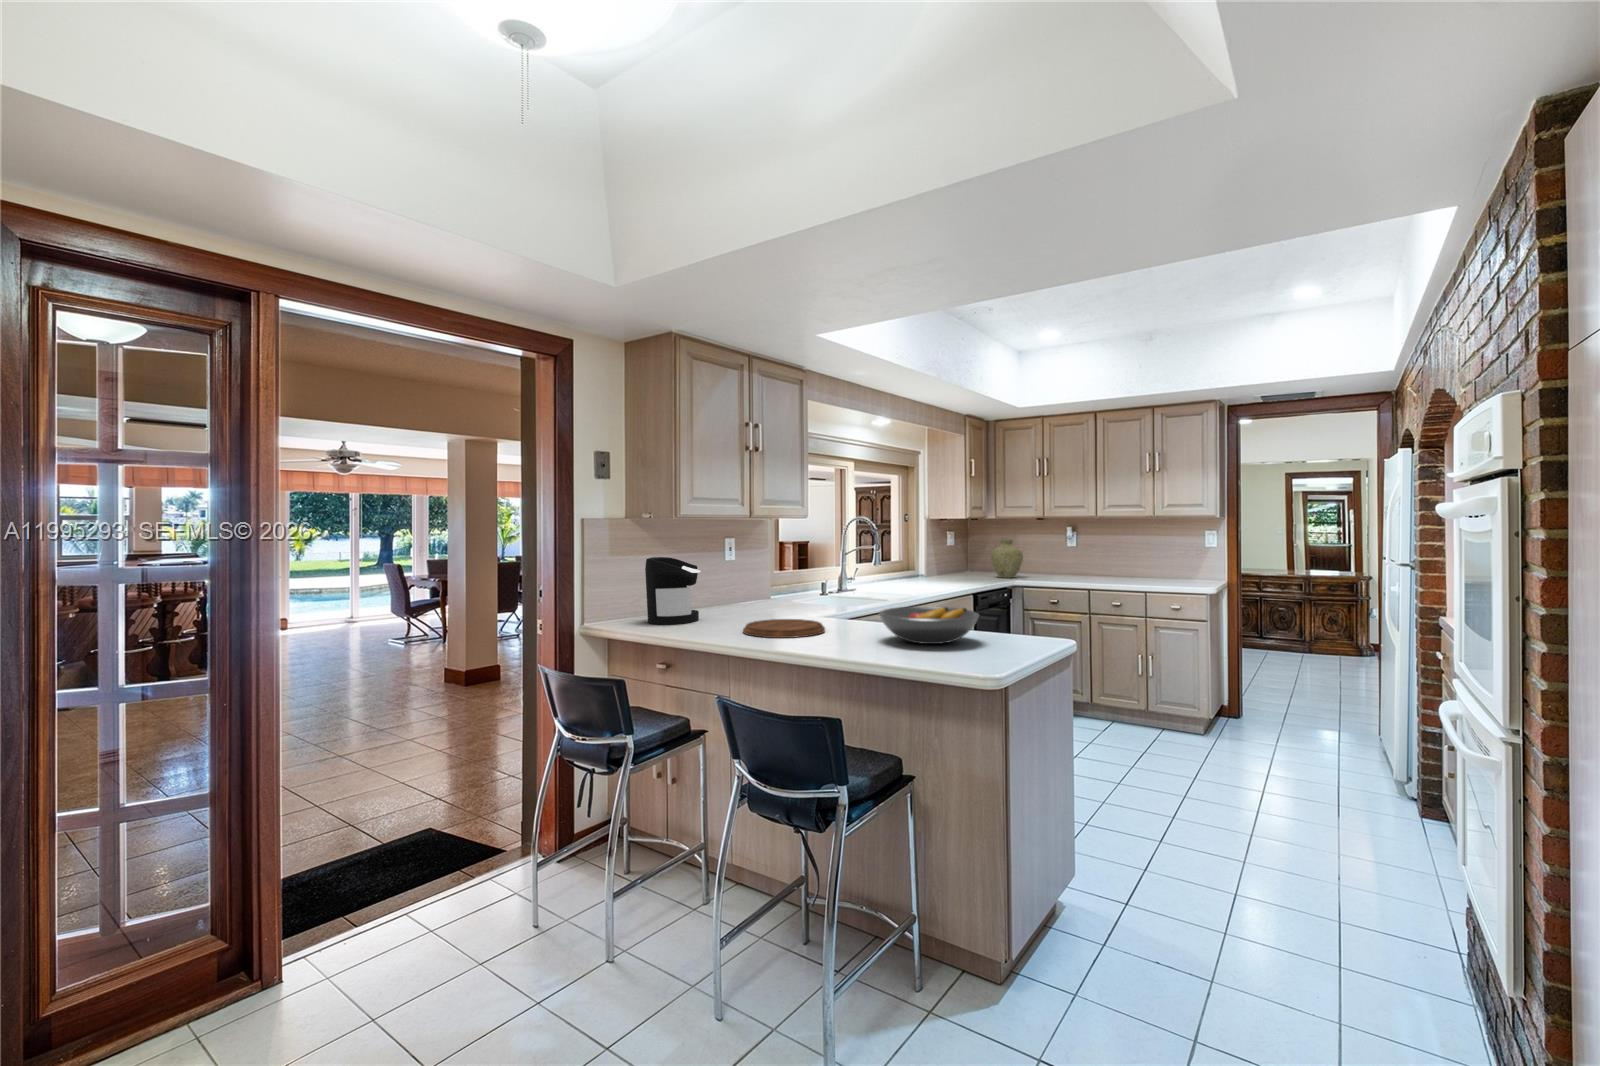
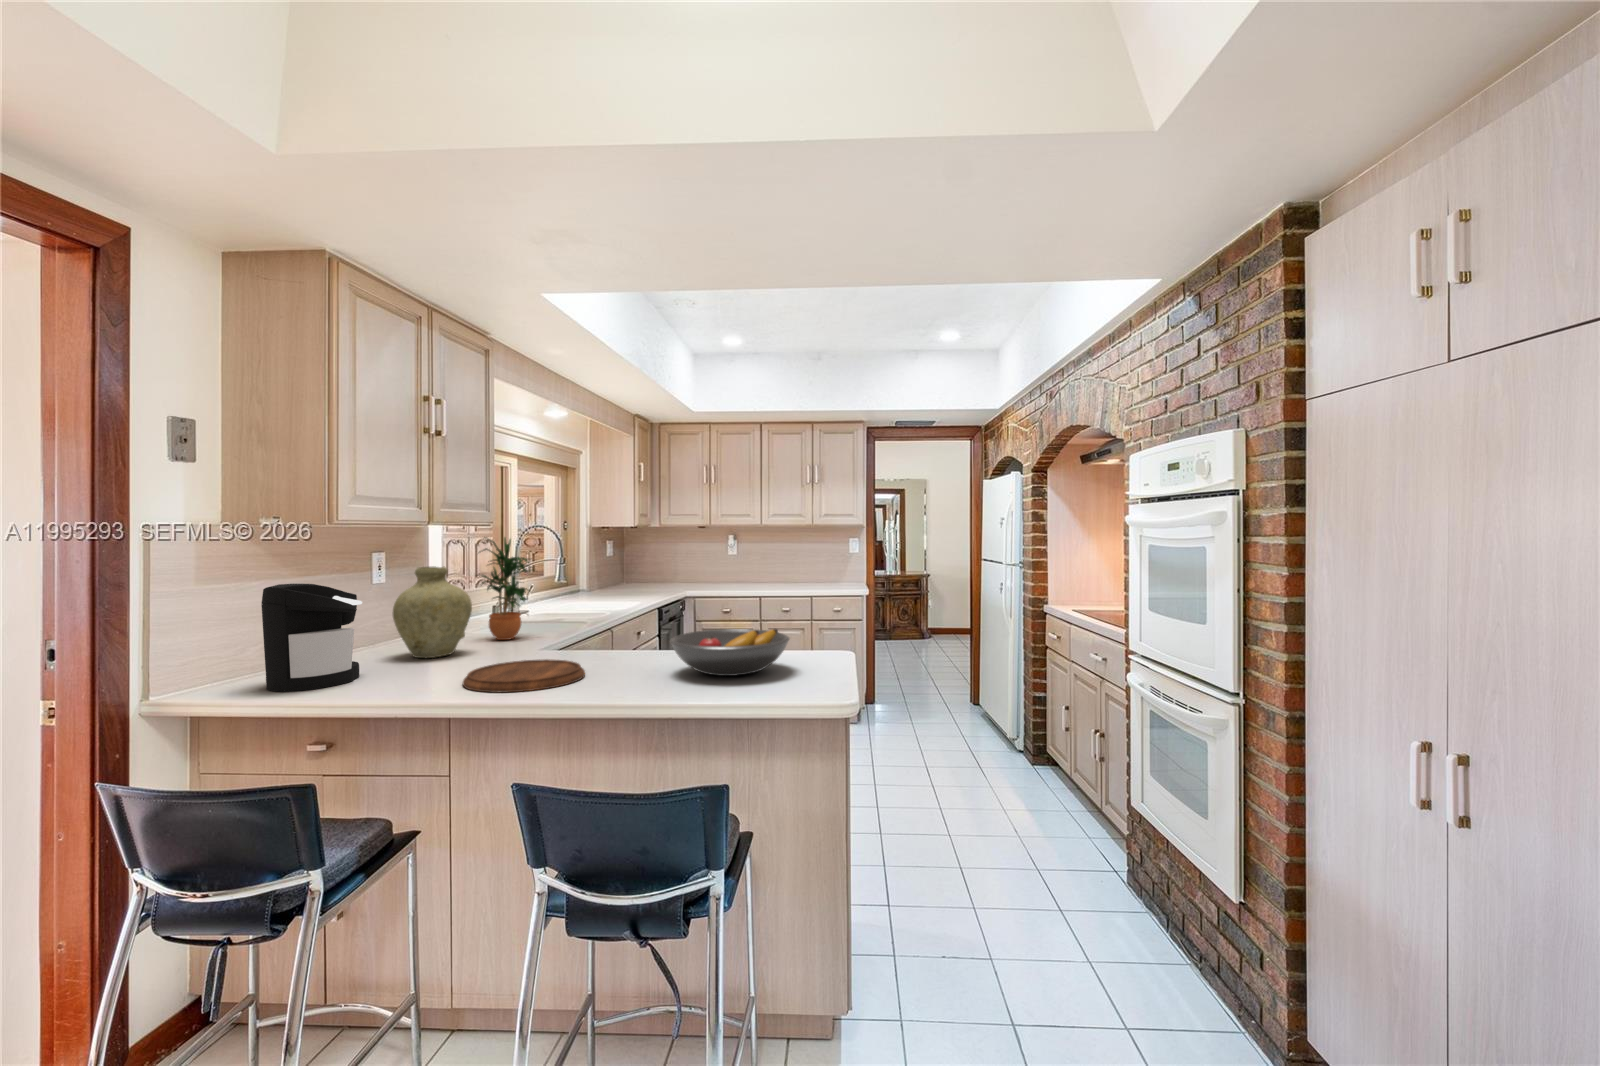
potted plant: none [788,527,832,607] -> present [482,538,531,640]
vase: present [991,539,1023,578] -> present [393,567,472,658]

